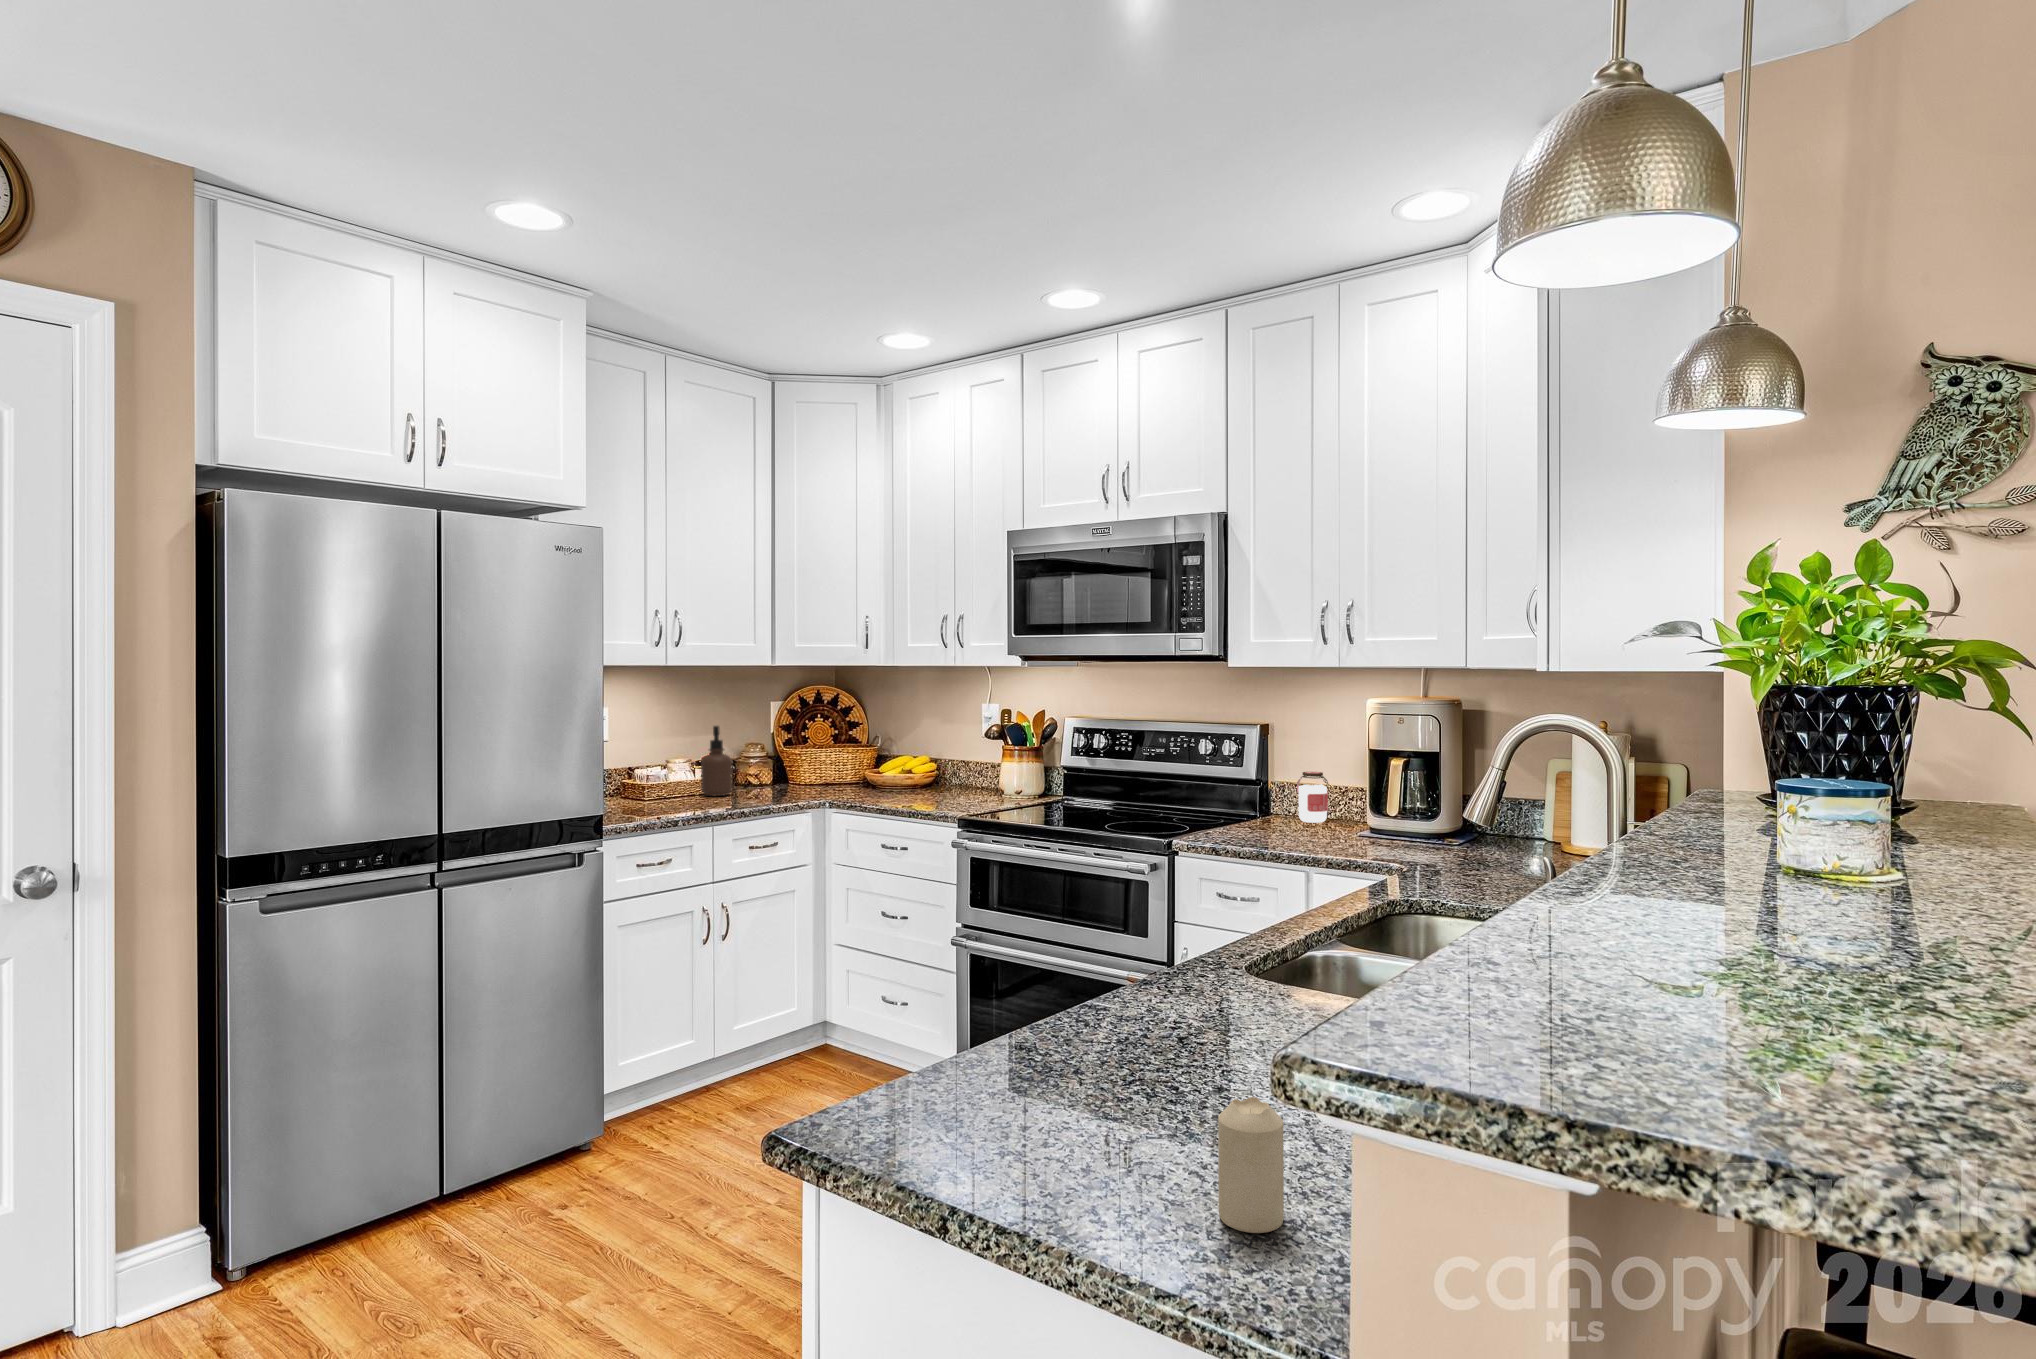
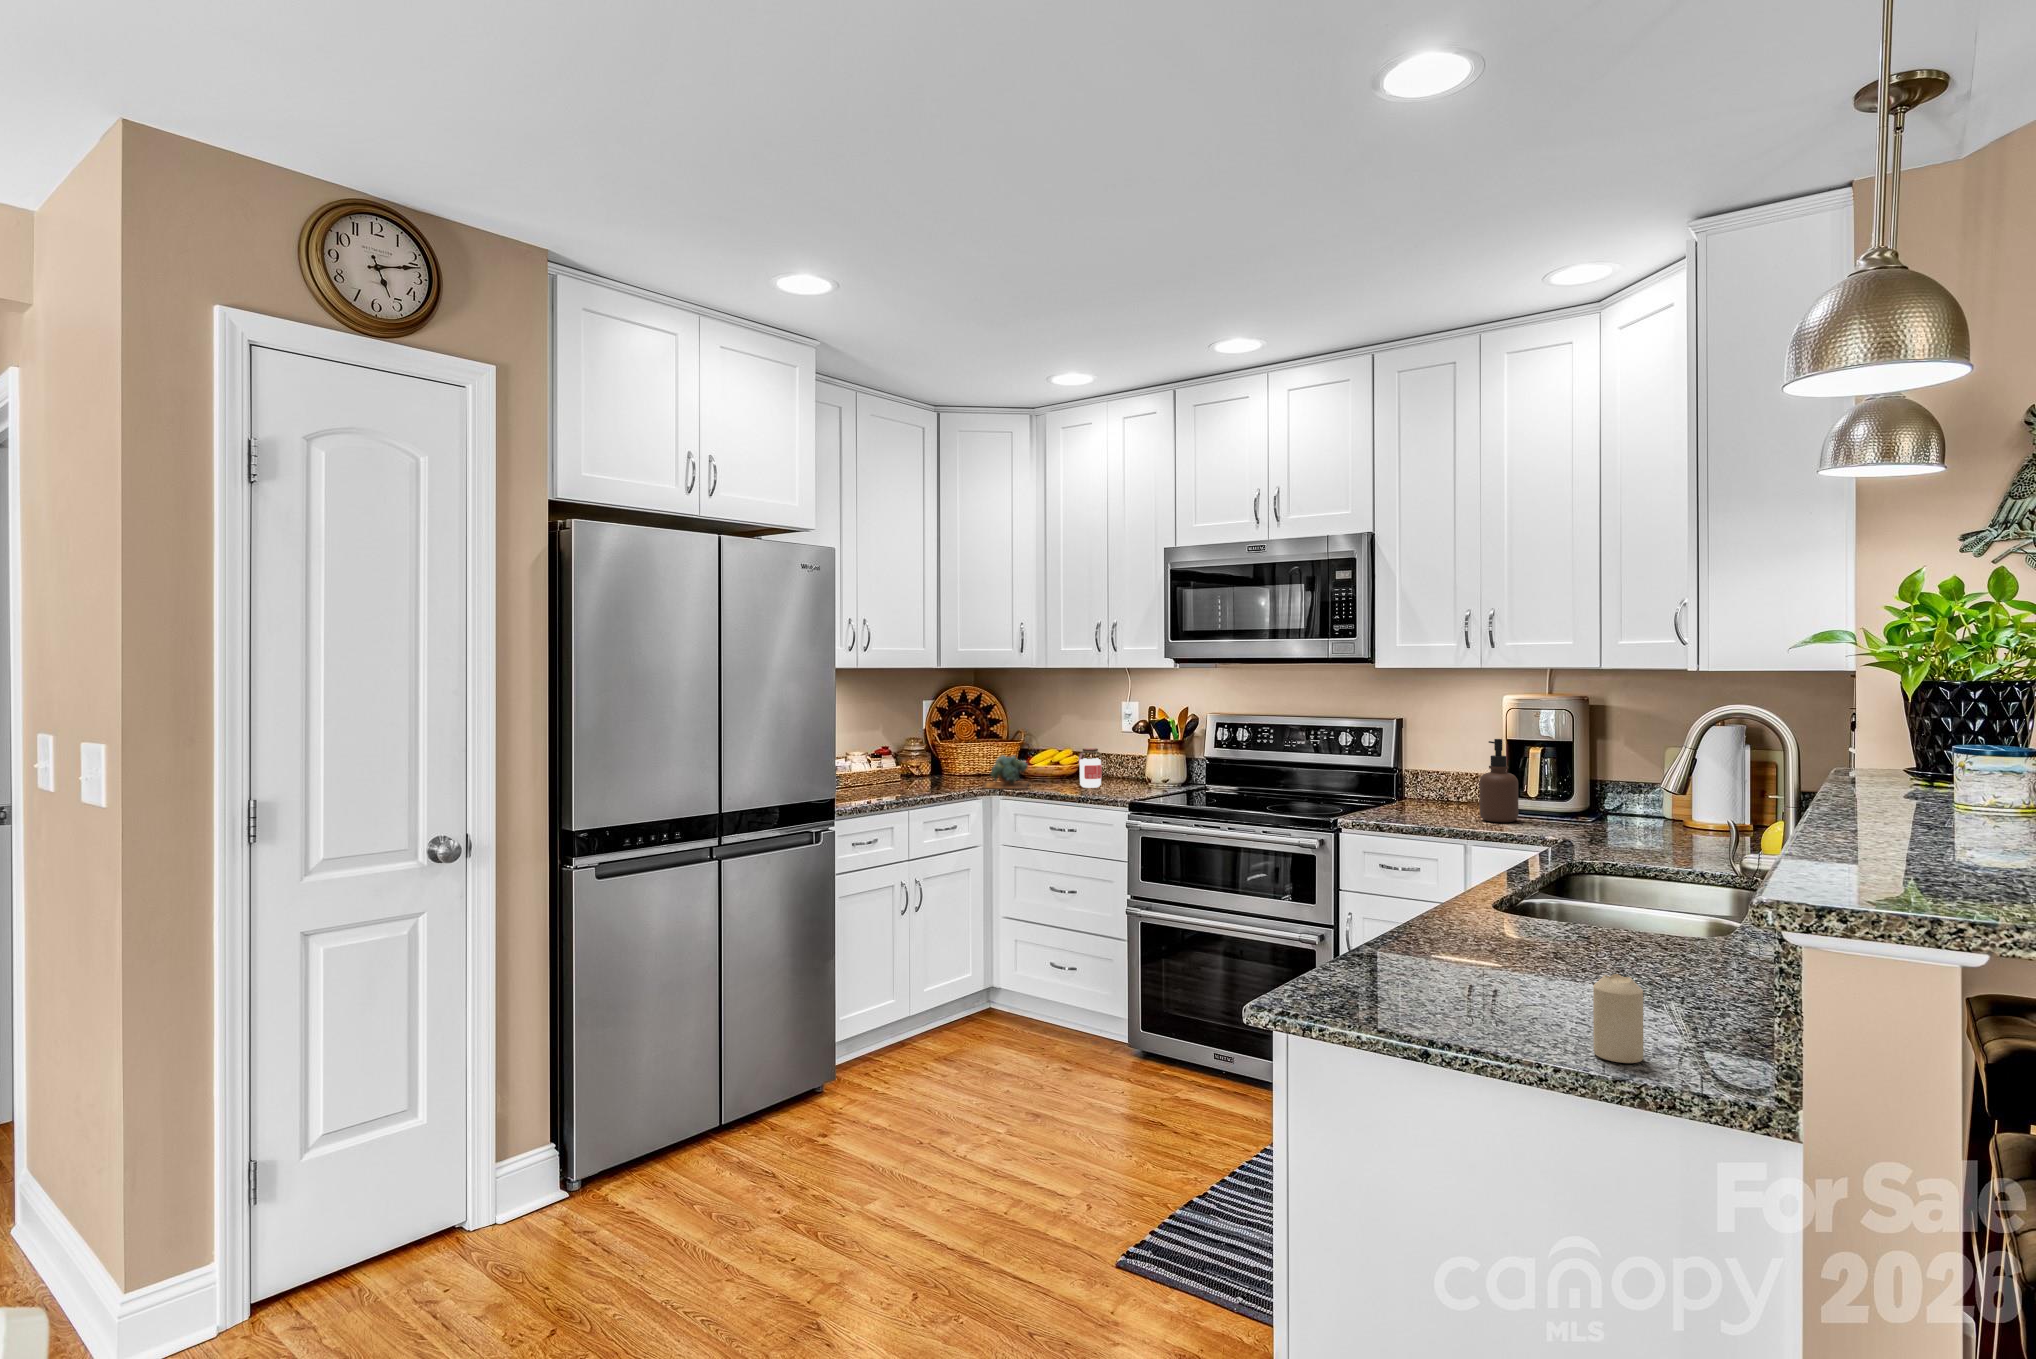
soap dispenser: present [701,726,733,796] -> present [1479,739,1519,822]
succulent plant: none [810,763,872,801] -> present [982,755,1029,789]
jar: present [1297,772,1329,823] -> present [1079,748,1102,788]

